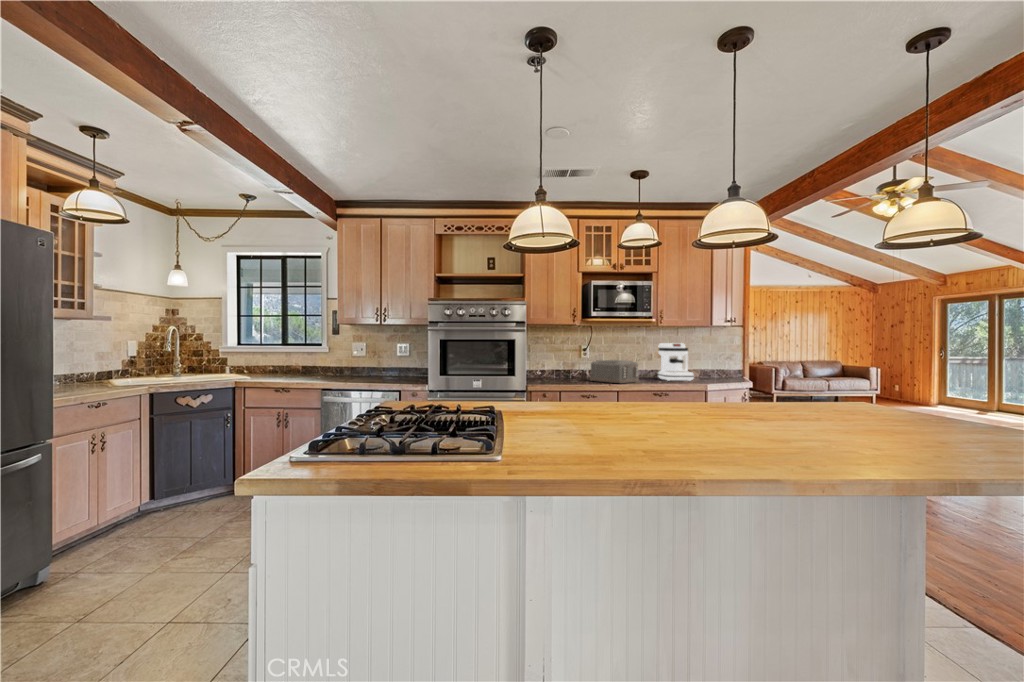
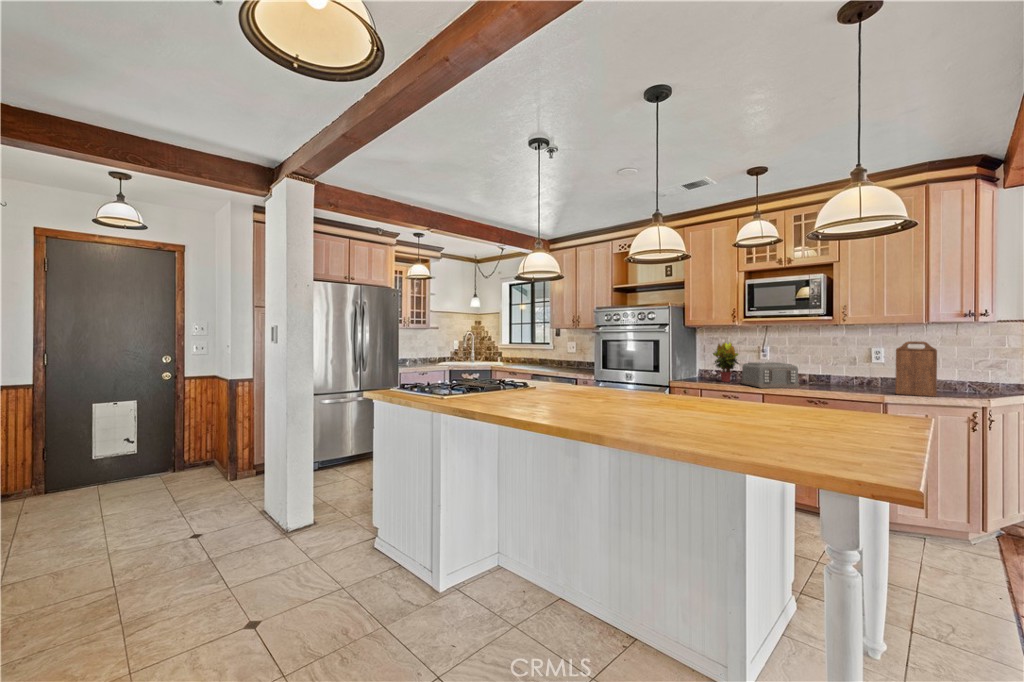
potted plant: none [556,341,580,380] -> present [713,342,739,382]
cutting board: none [710,341,734,382] -> present [895,341,937,397]
coffee maker: present [658,343,694,381] -> none [832,344,879,392]

